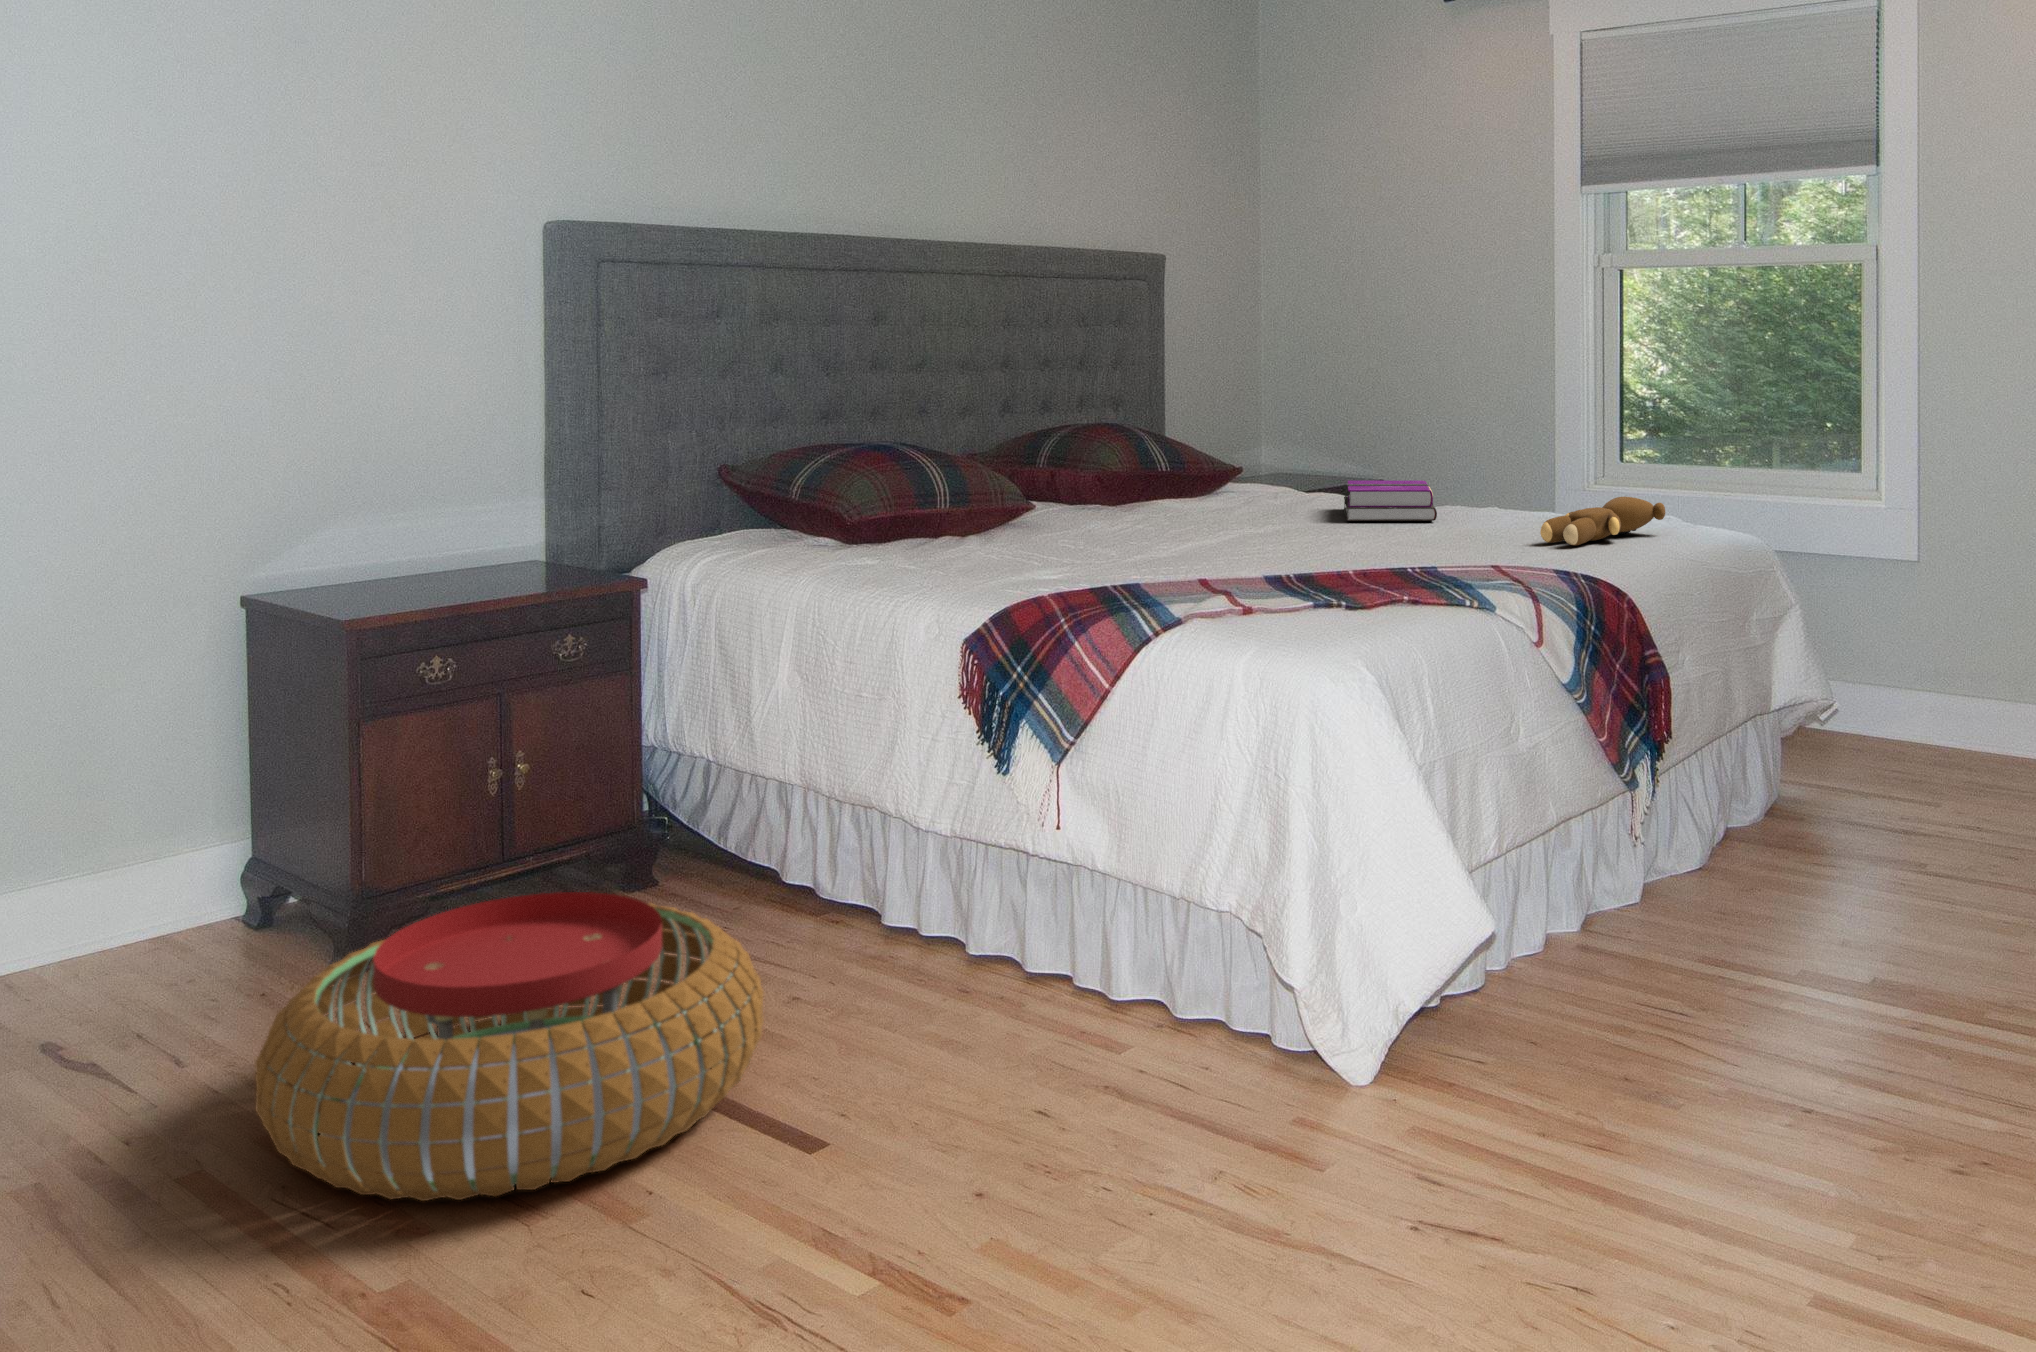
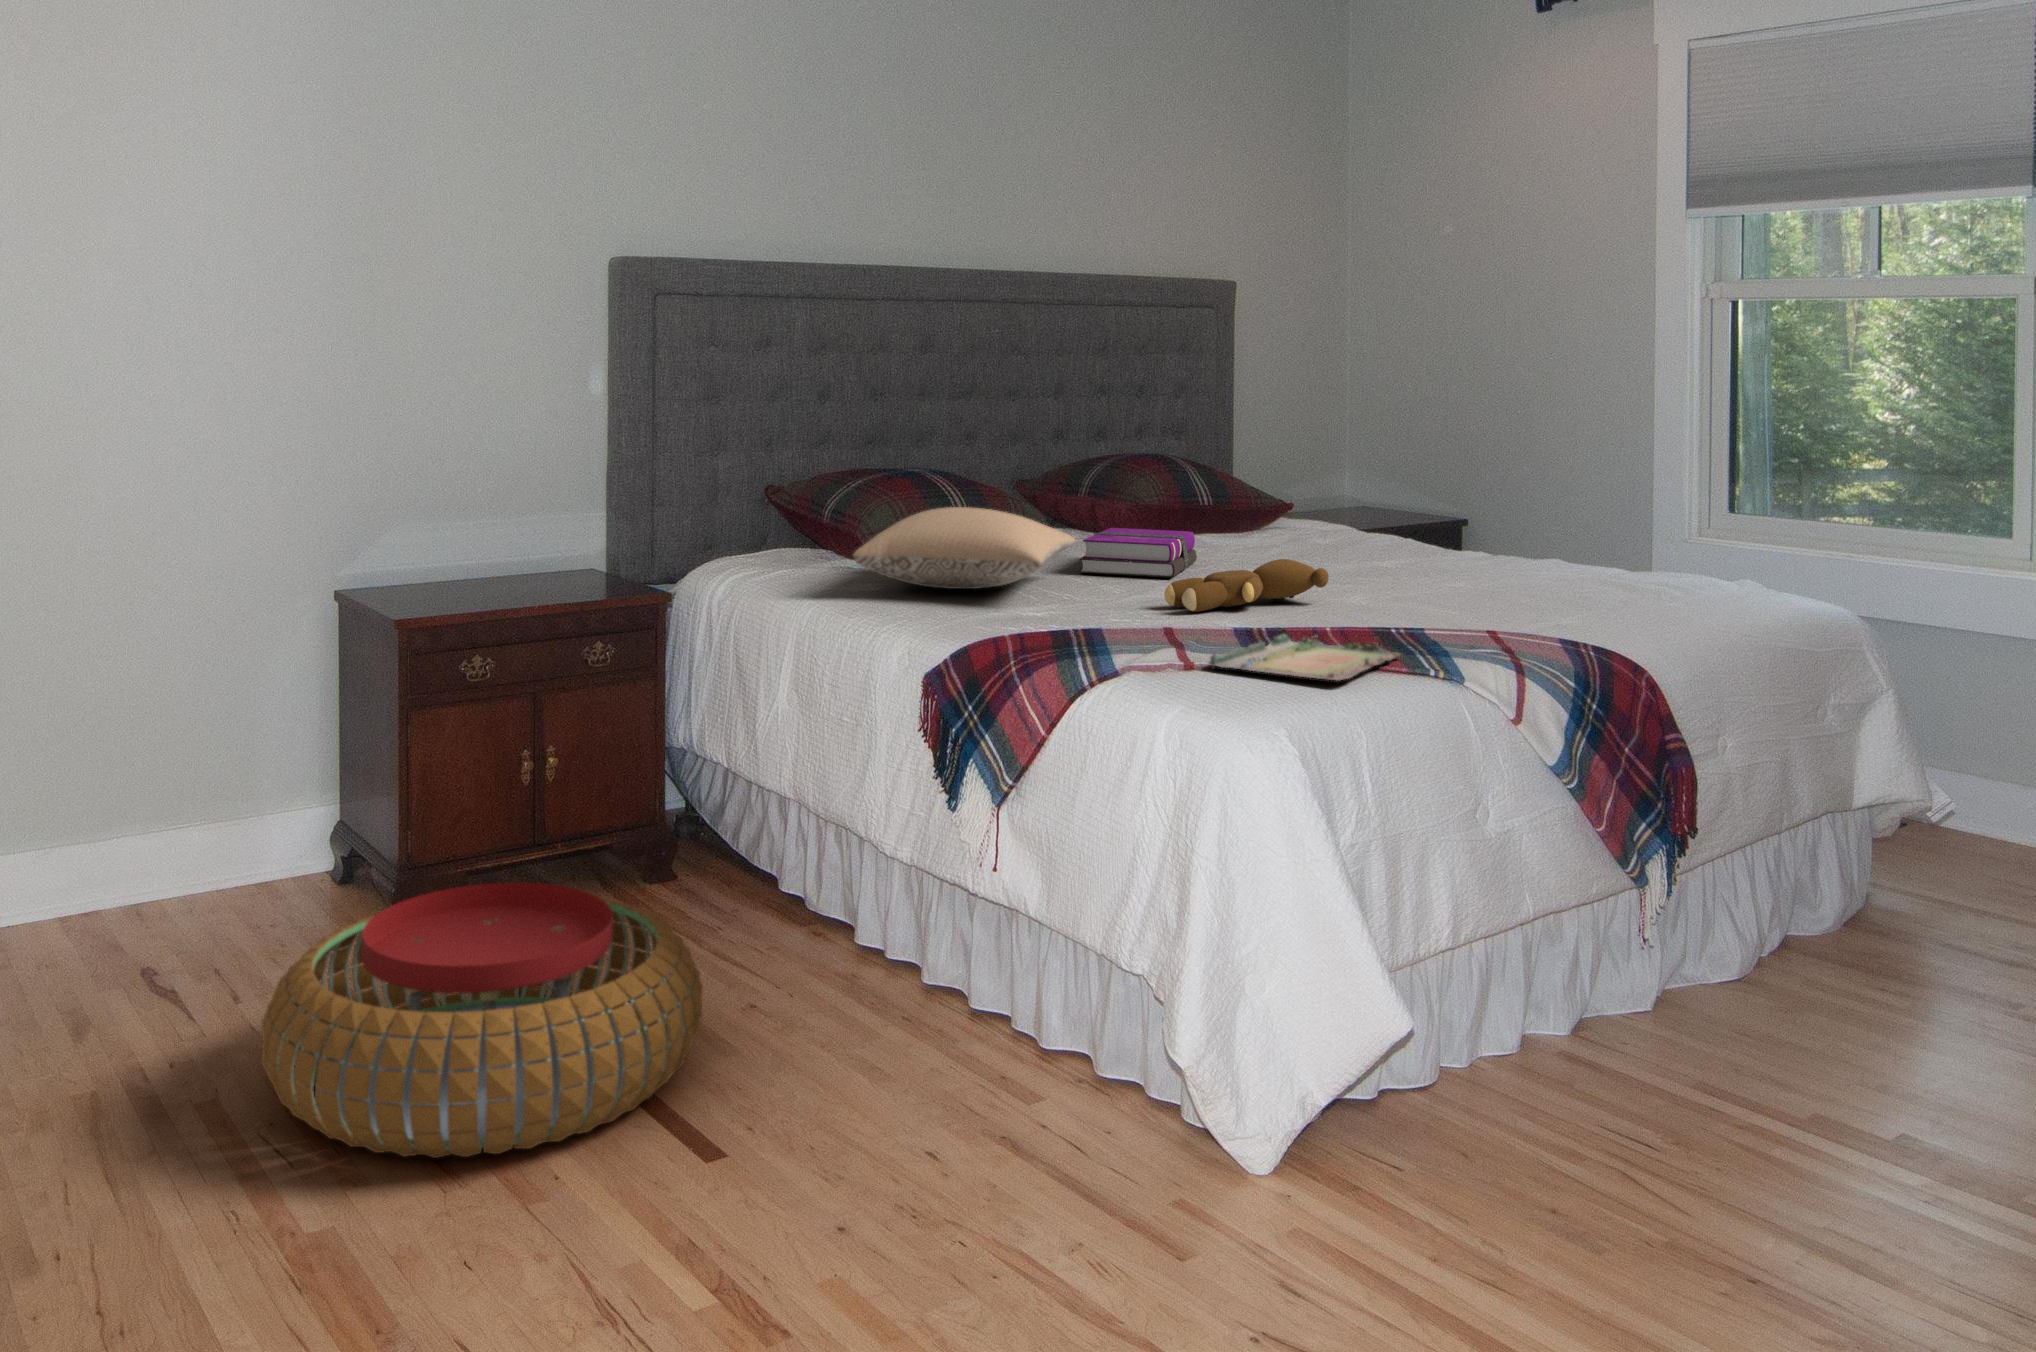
pillow: none [858,476,1070,557] -> present [853,507,1075,589]
hardback book: present [1344,480,1437,521] -> present [1079,528,1197,577]
teddy bear: present [1540,497,1665,546] -> present [1164,559,1329,612]
tray: none [1261,571,1430,614] -> present [1208,634,1401,681]

